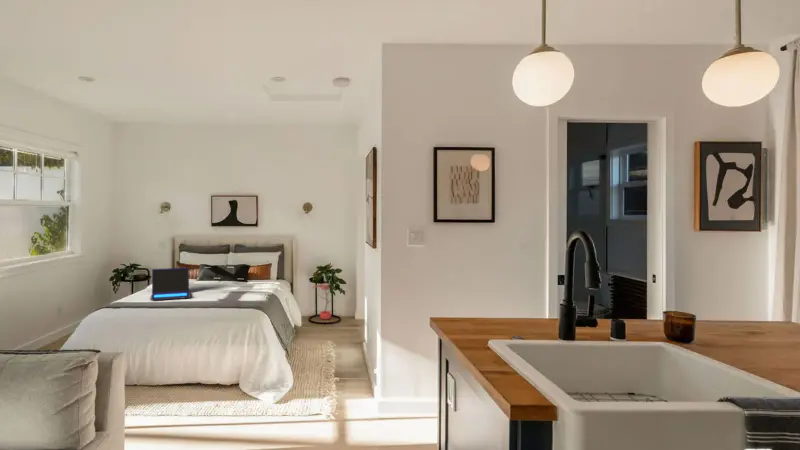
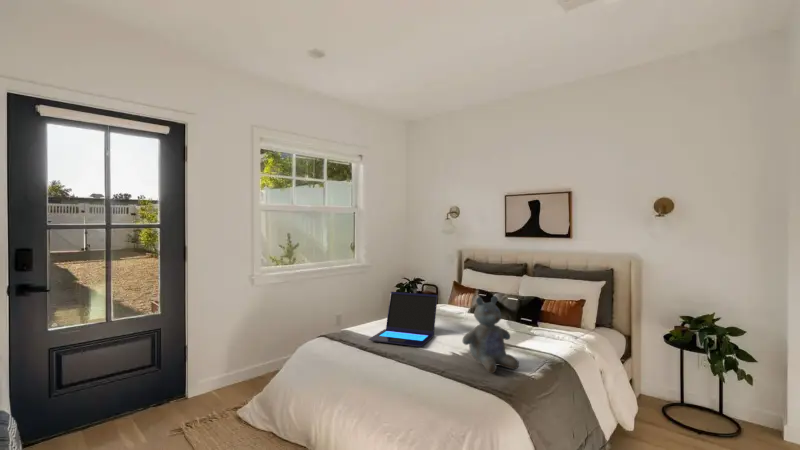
stuffed bear: none [222,262,252,300] -> present [462,296,519,373]
potted plant: present [313,283,331,319] -> none [669,349,735,423]

